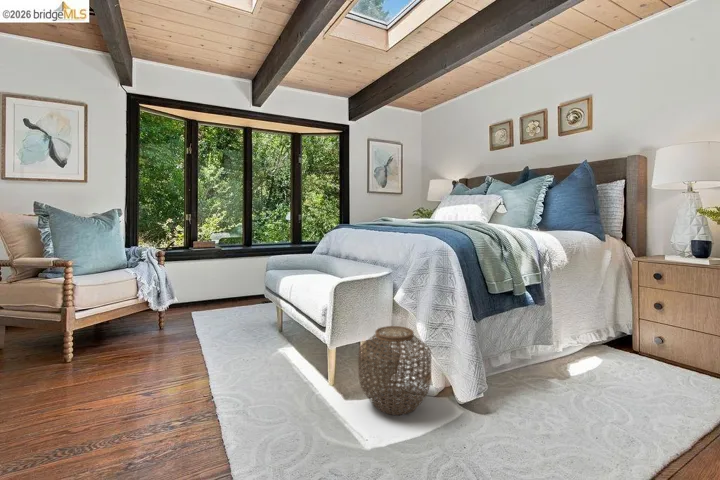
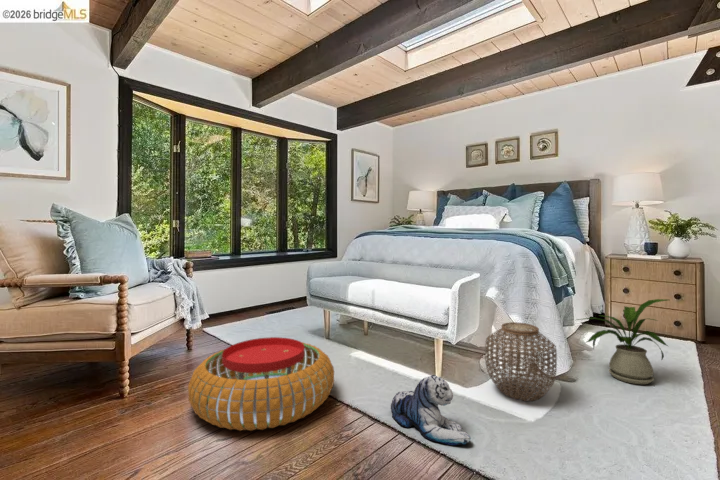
house plant: none [495,311,617,418] -> present [584,299,667,384]
pouf: none [80,323,227,402] -> present [188,337,334,431]
plush toy: none [232,372,284,445] -> present [391,375,471,445]

